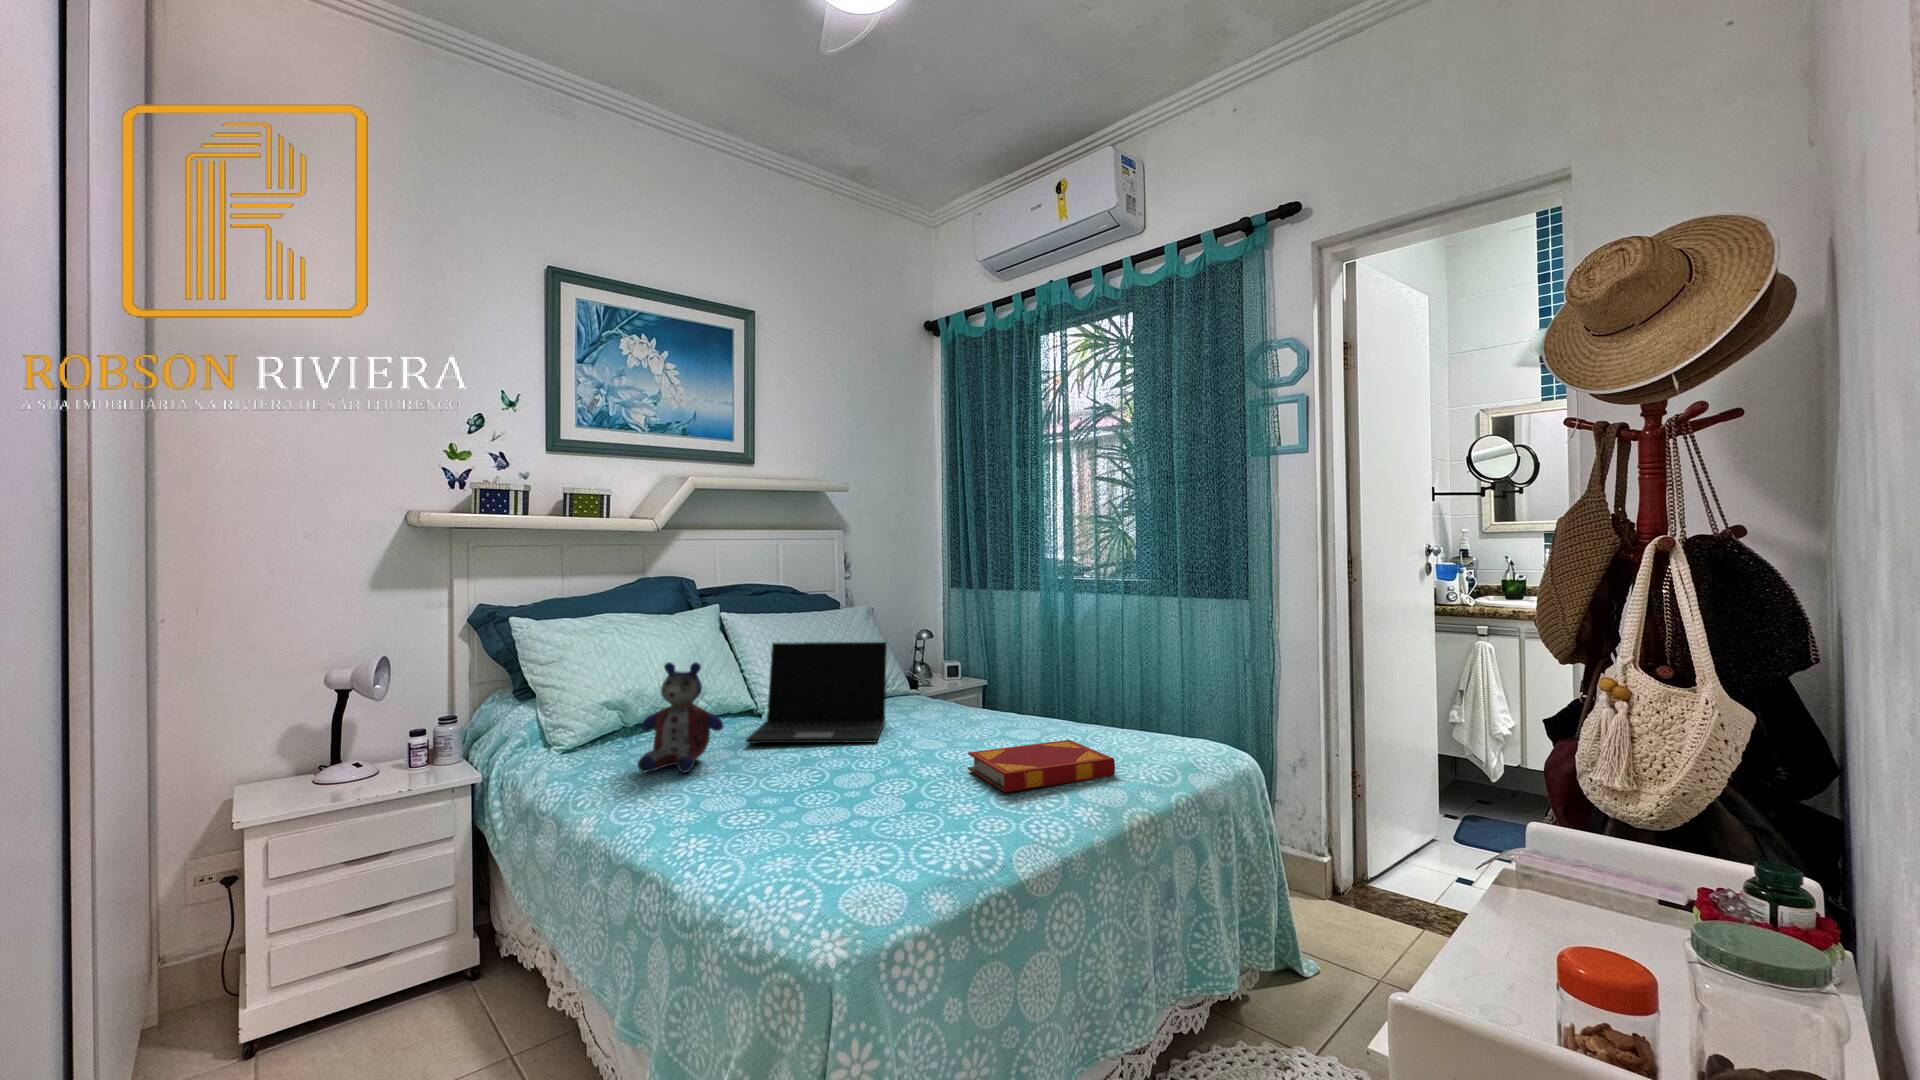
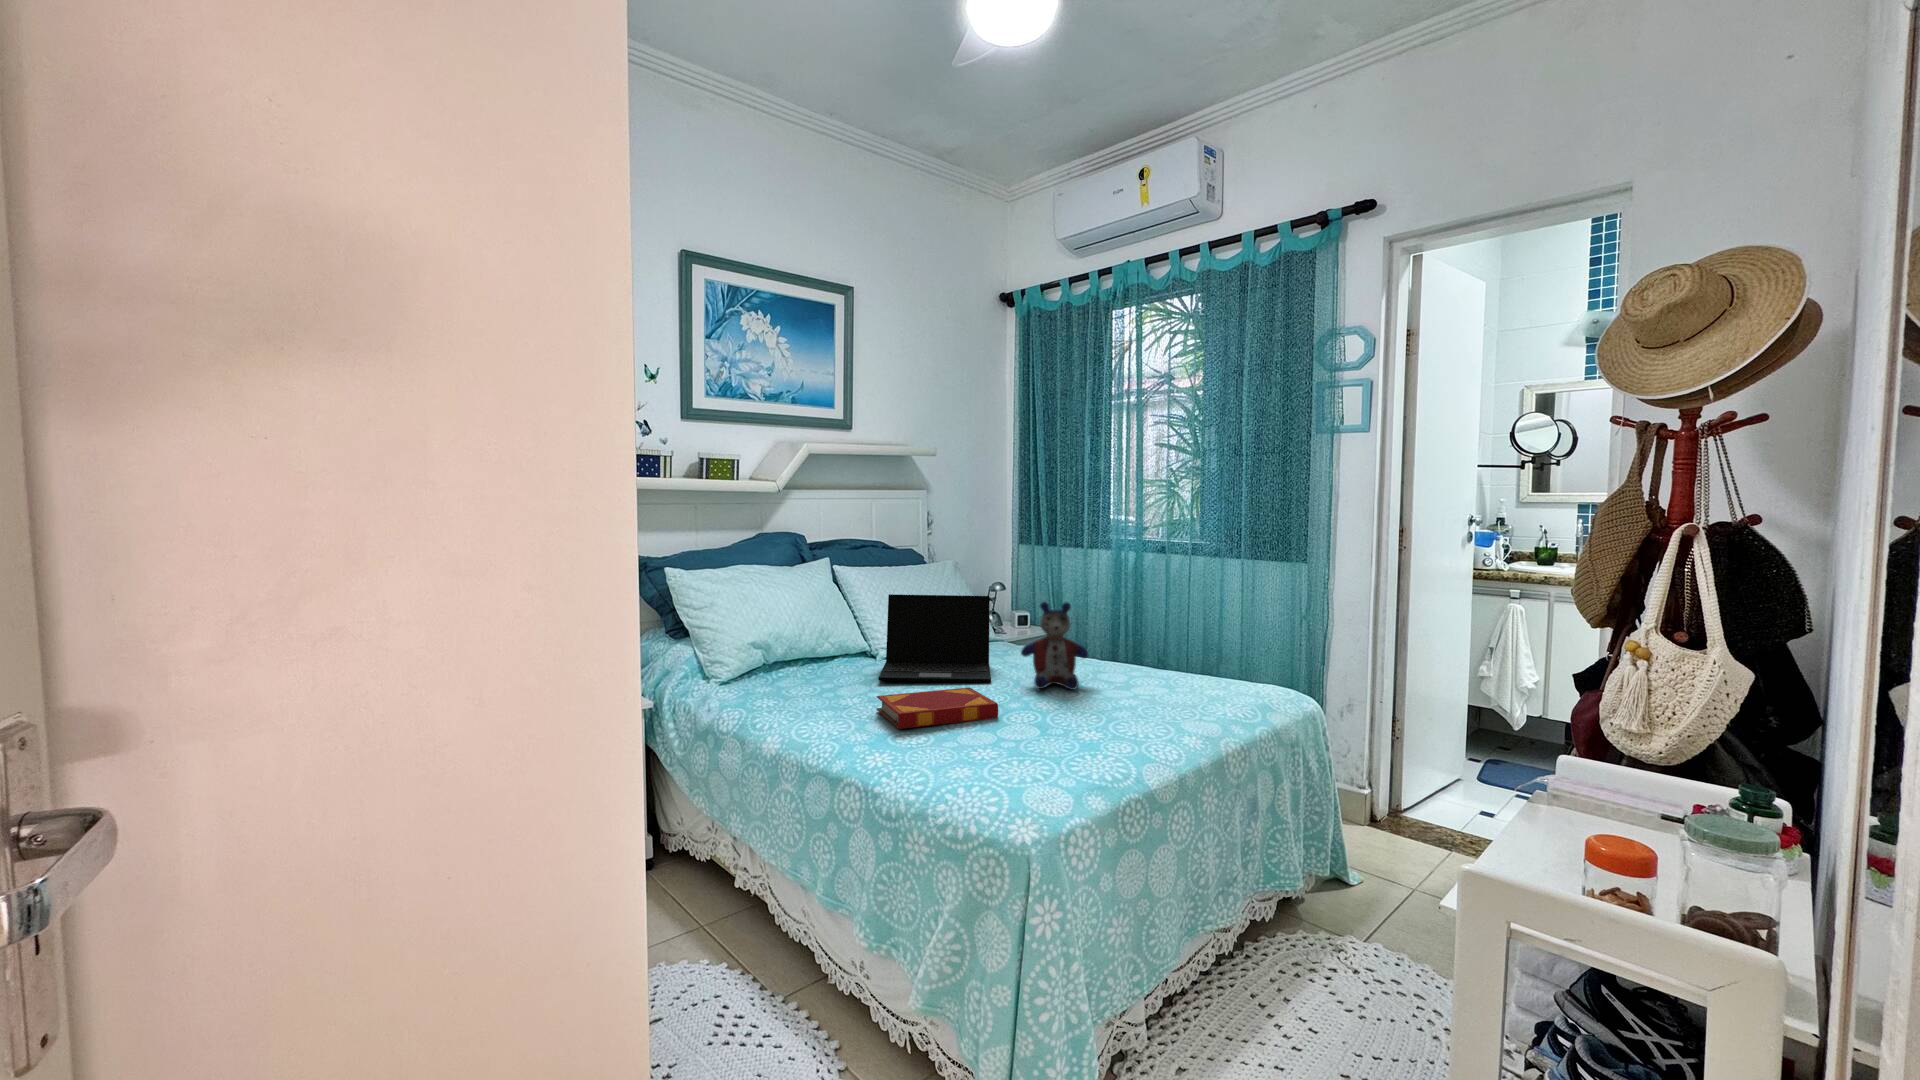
stuffed bear: present [638,662,723,773] -> present [1021,602,1088,690]
hardback book: present [968,740,1115,792] -> present [877,687,998,729]

